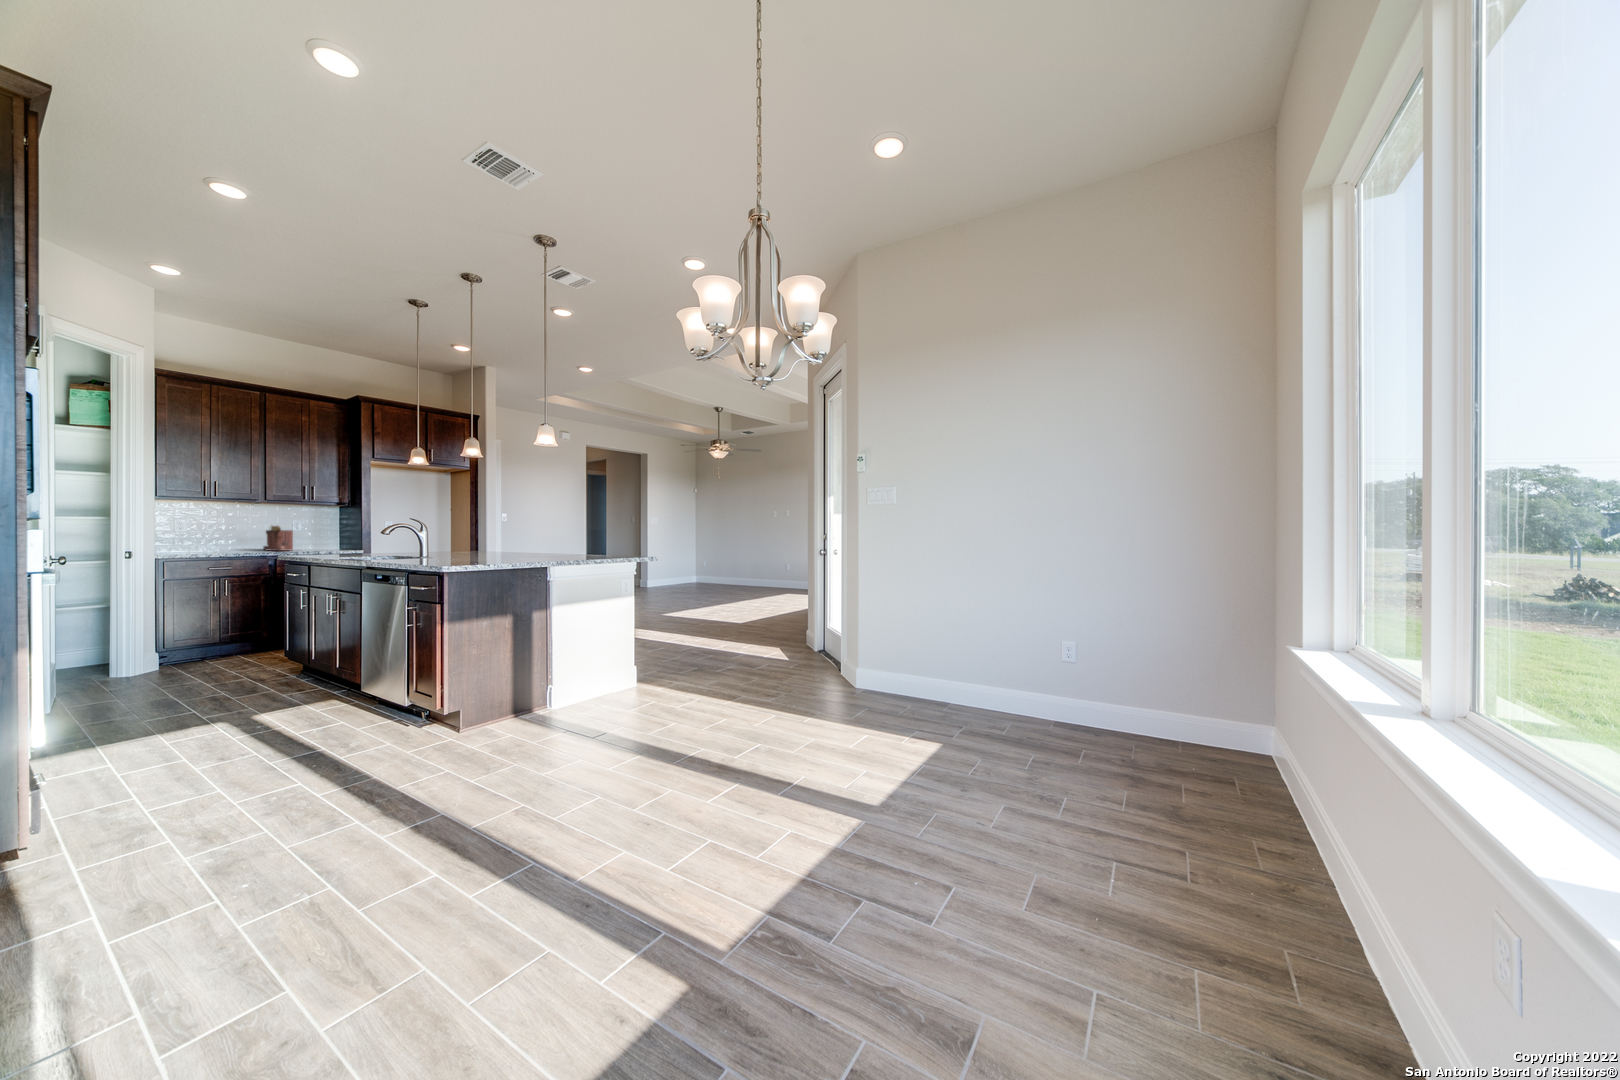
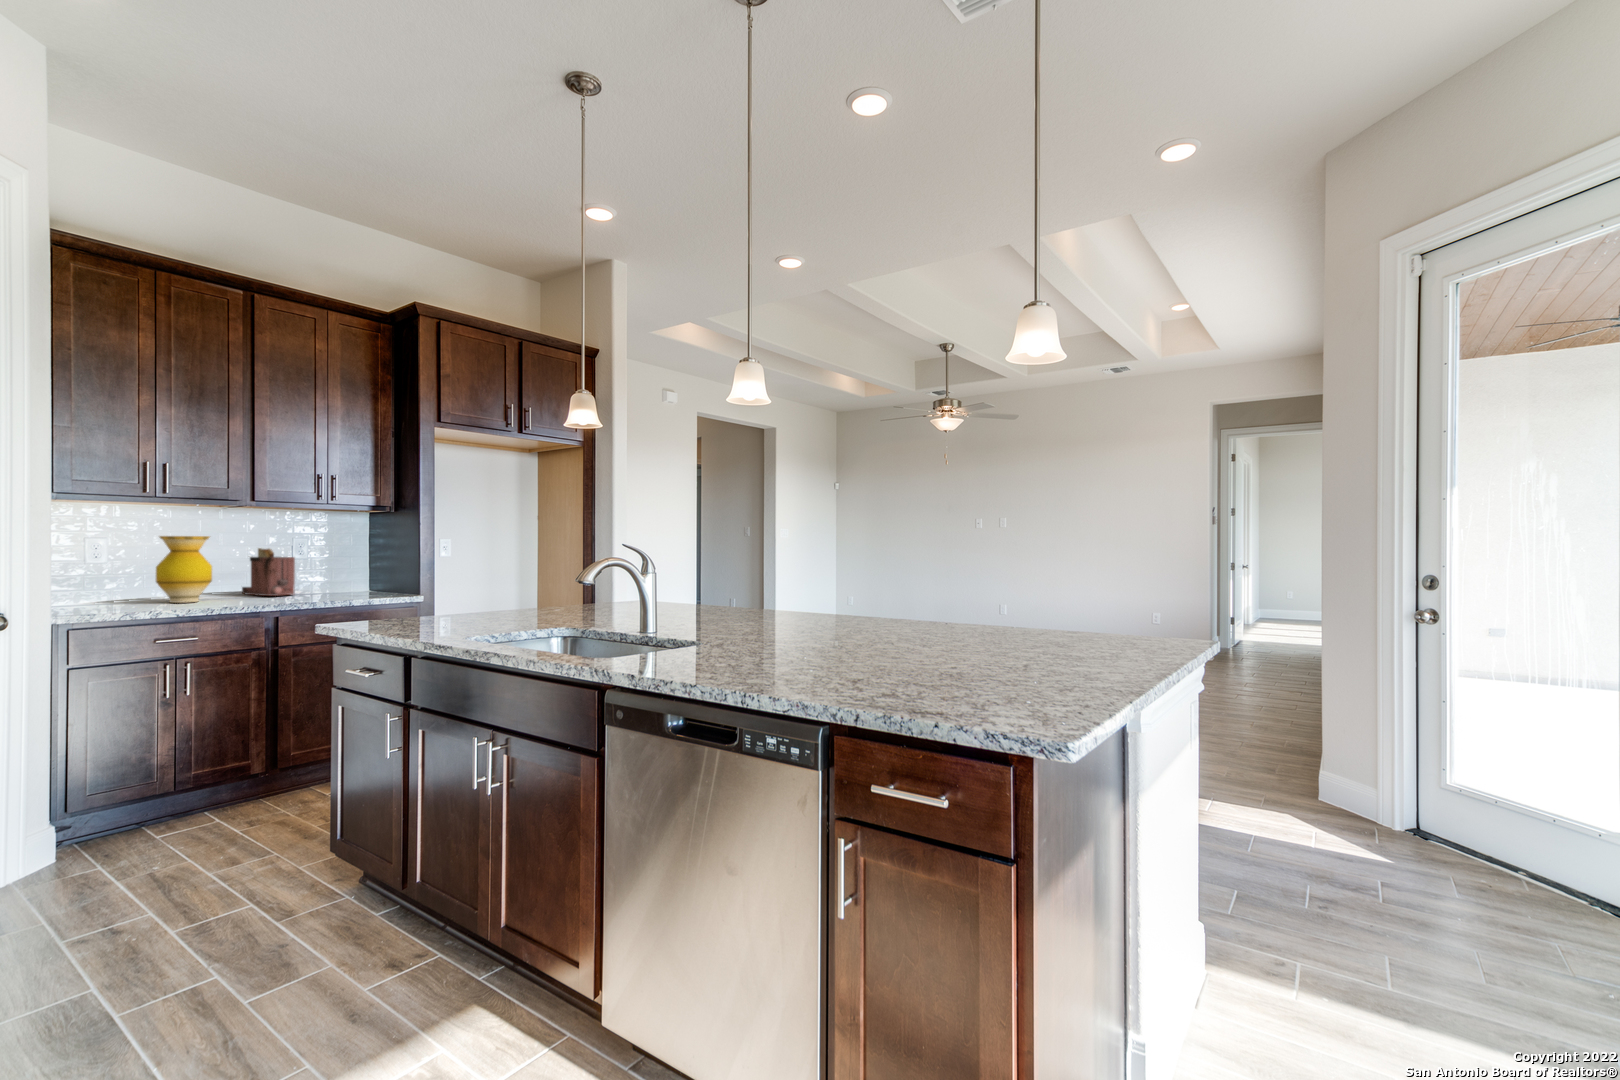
vase: none [212,518,244,553] -> present [156,536,212,603]

